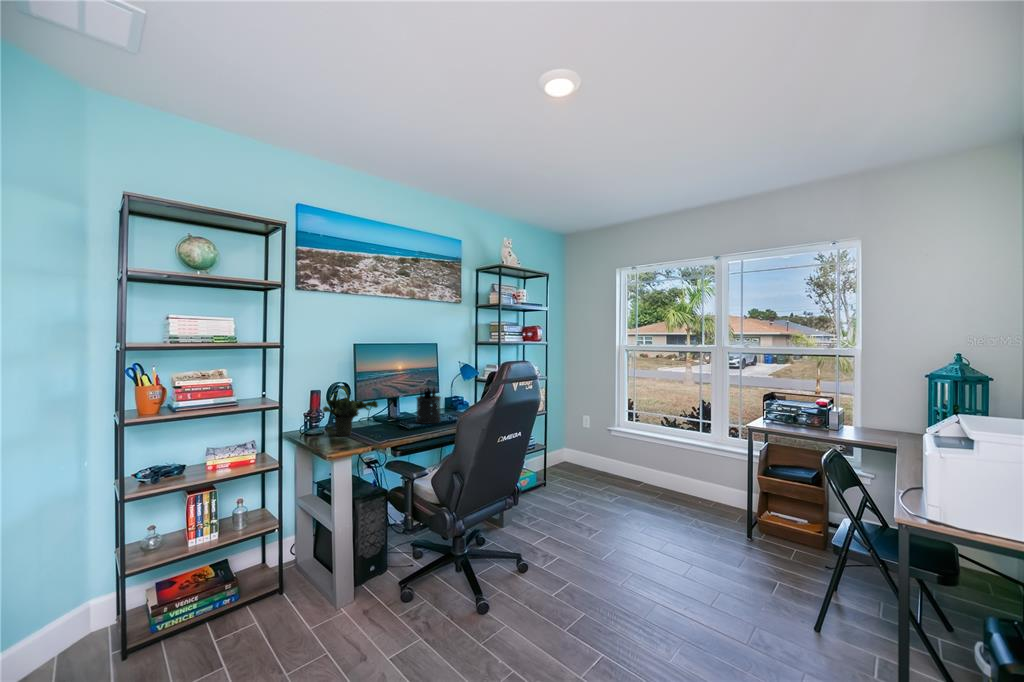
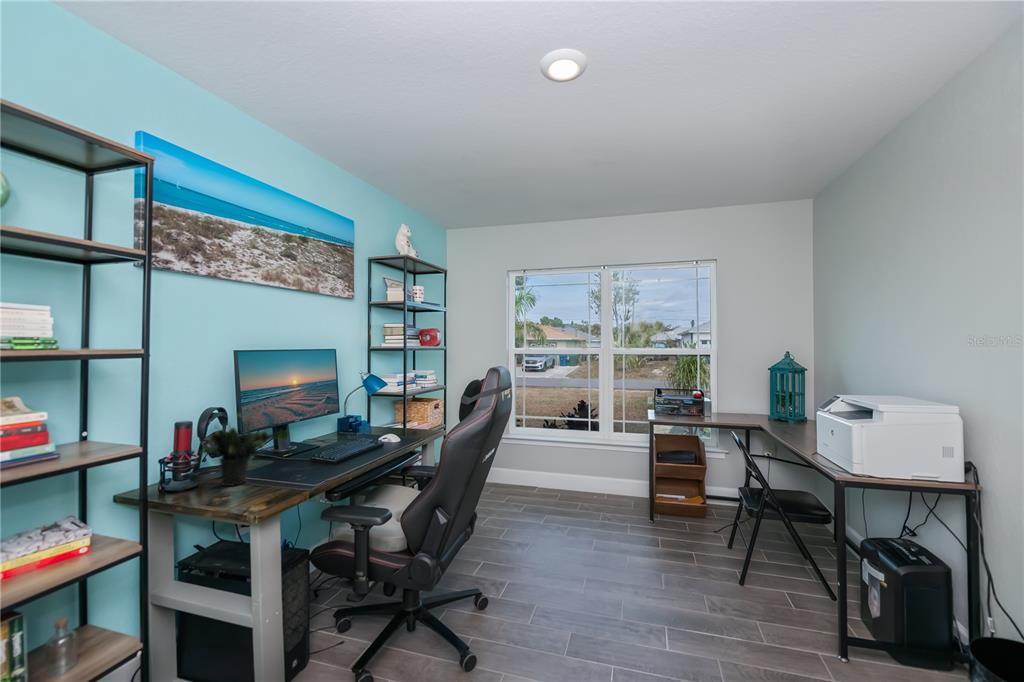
pen holder: present [416,388,441,424] -> none [325,404,360,454]

